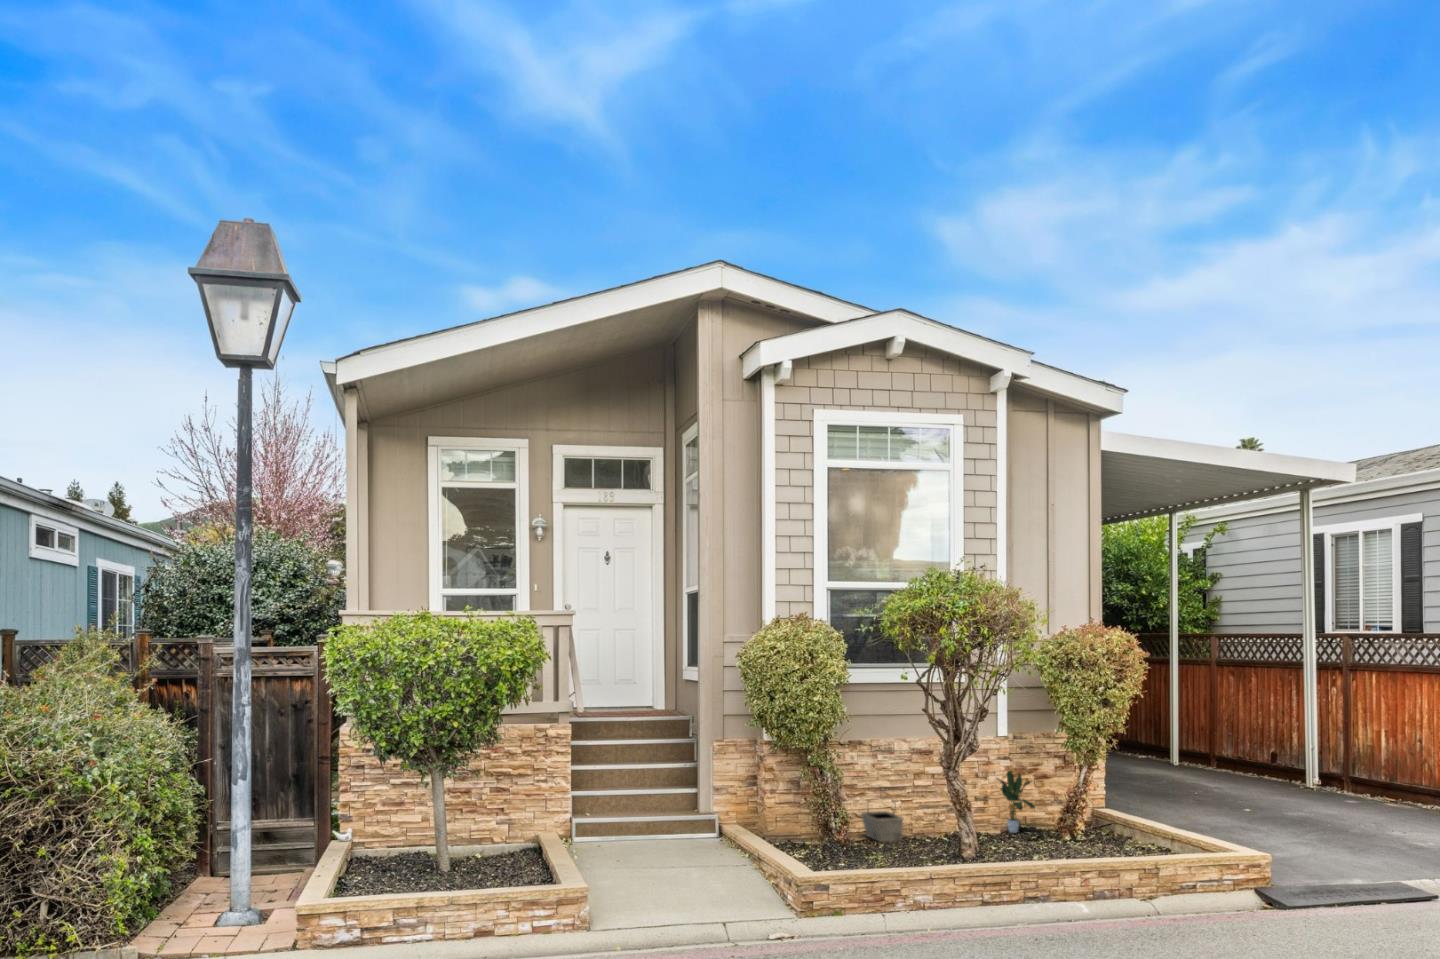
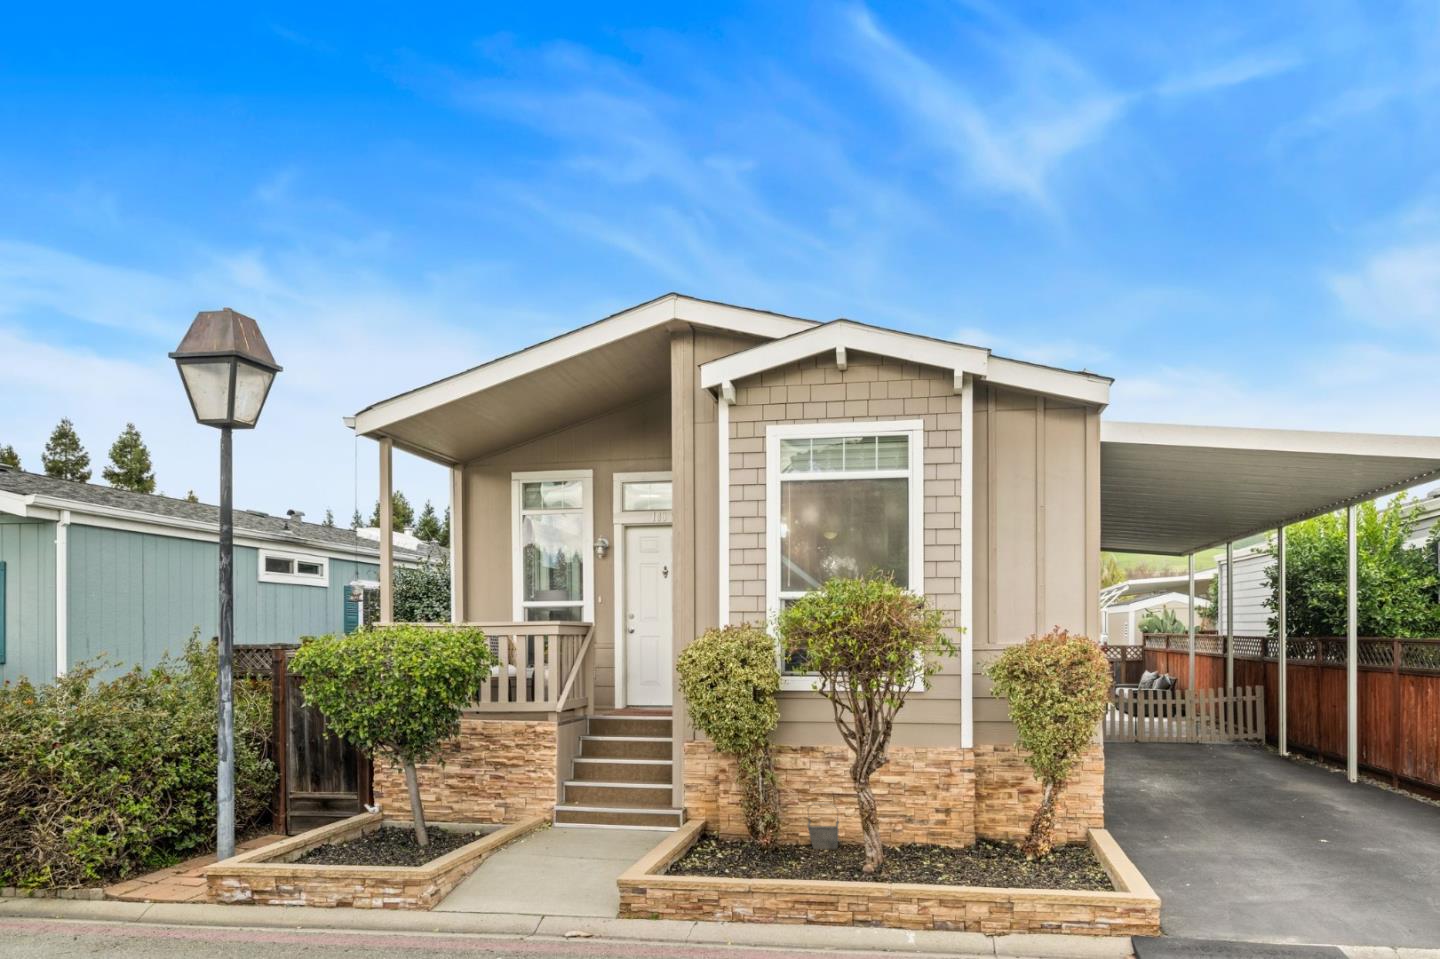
potted plant: present [997,771,1035,833] -> none [951,782,994,850]

